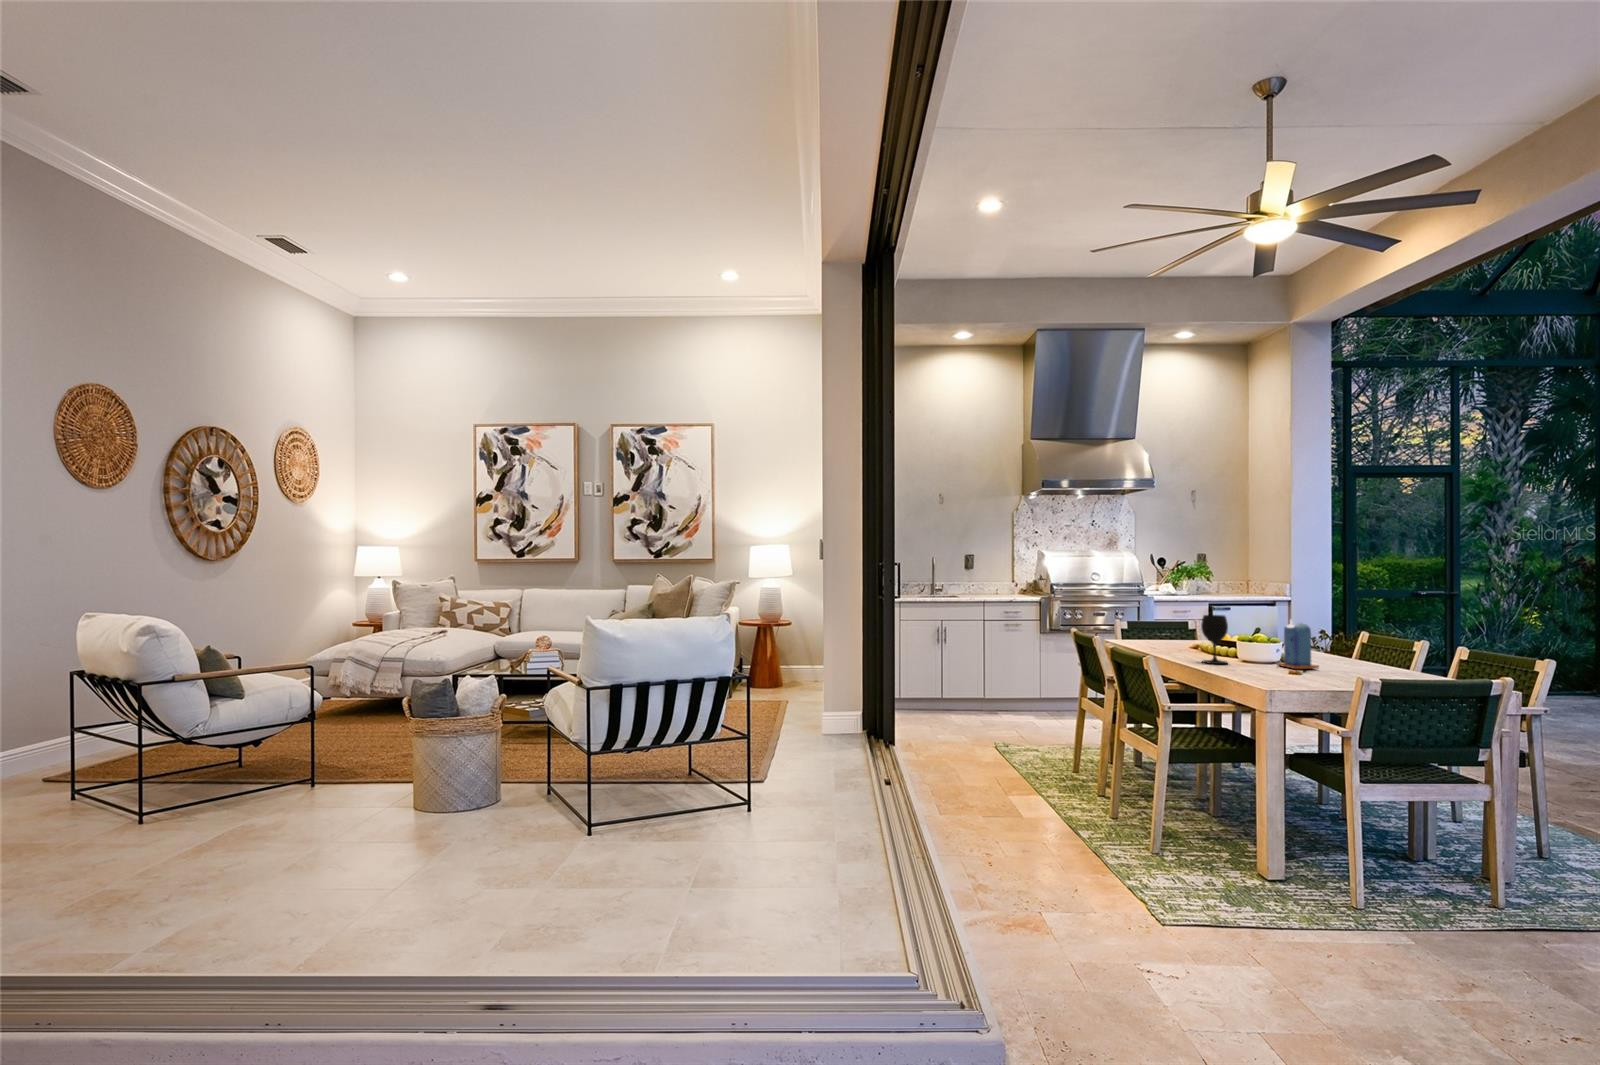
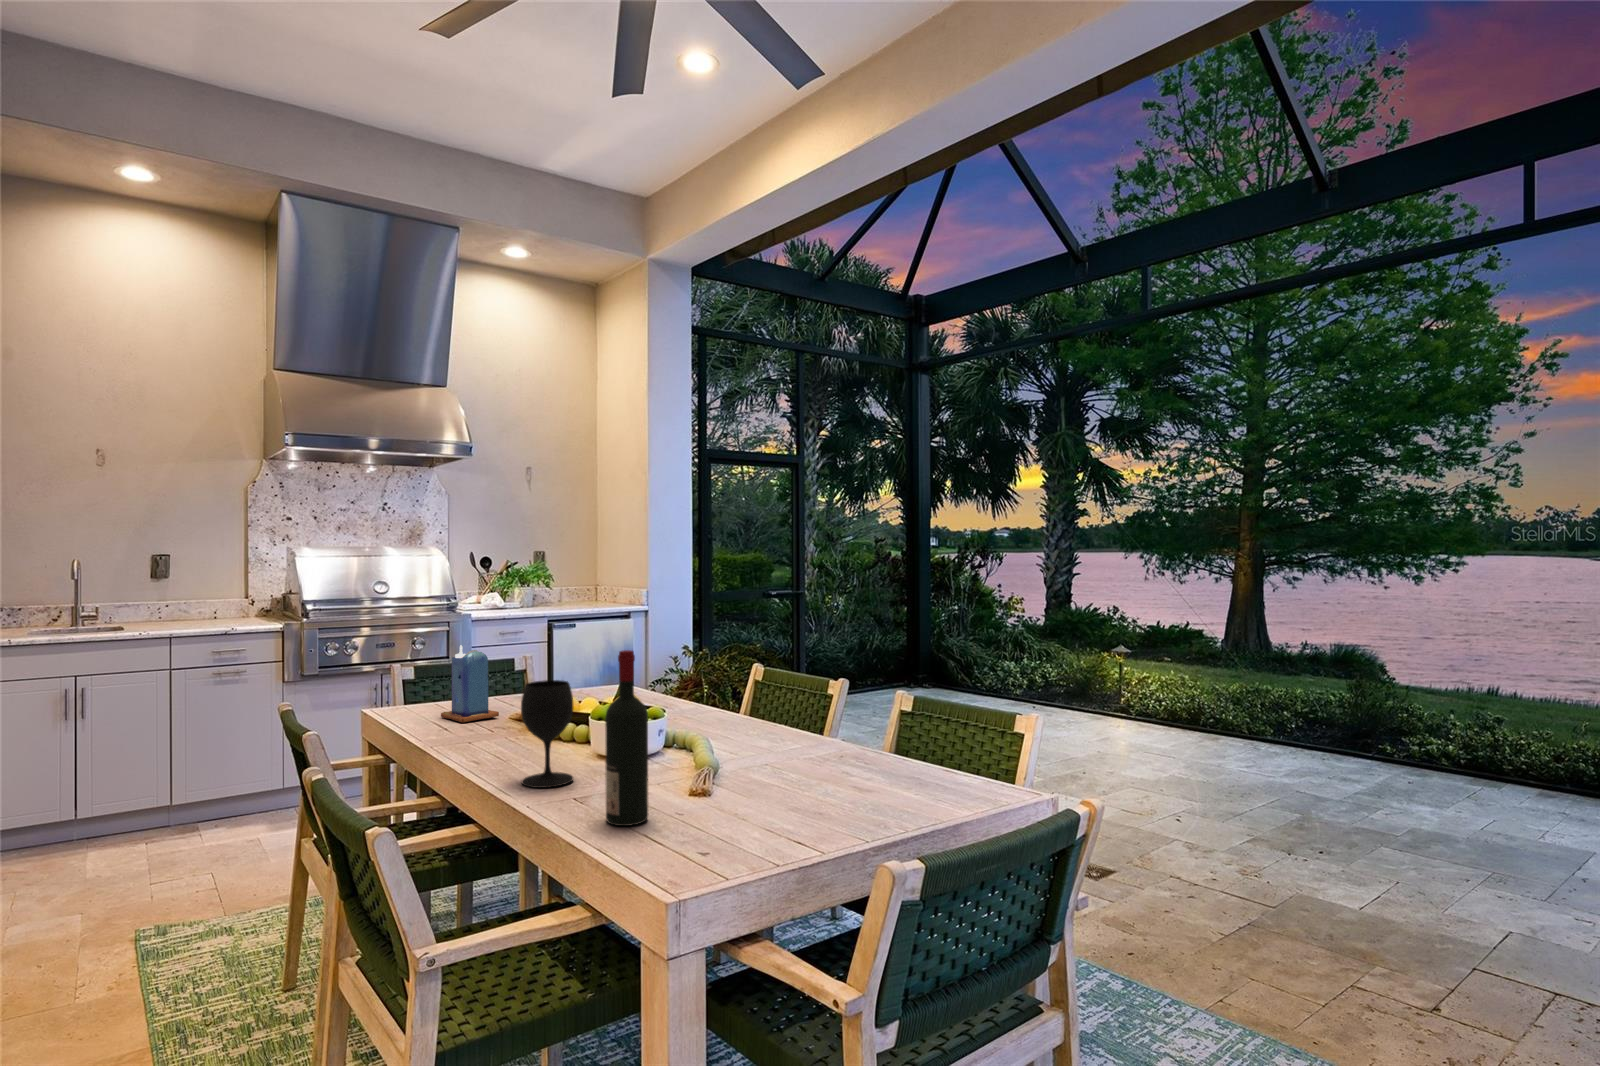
wine bottle: none [1243,597,1265,675] -> present [605,650,648,826]
candle: present [1277,620,1319,669] -> present [441,645,499,723]

